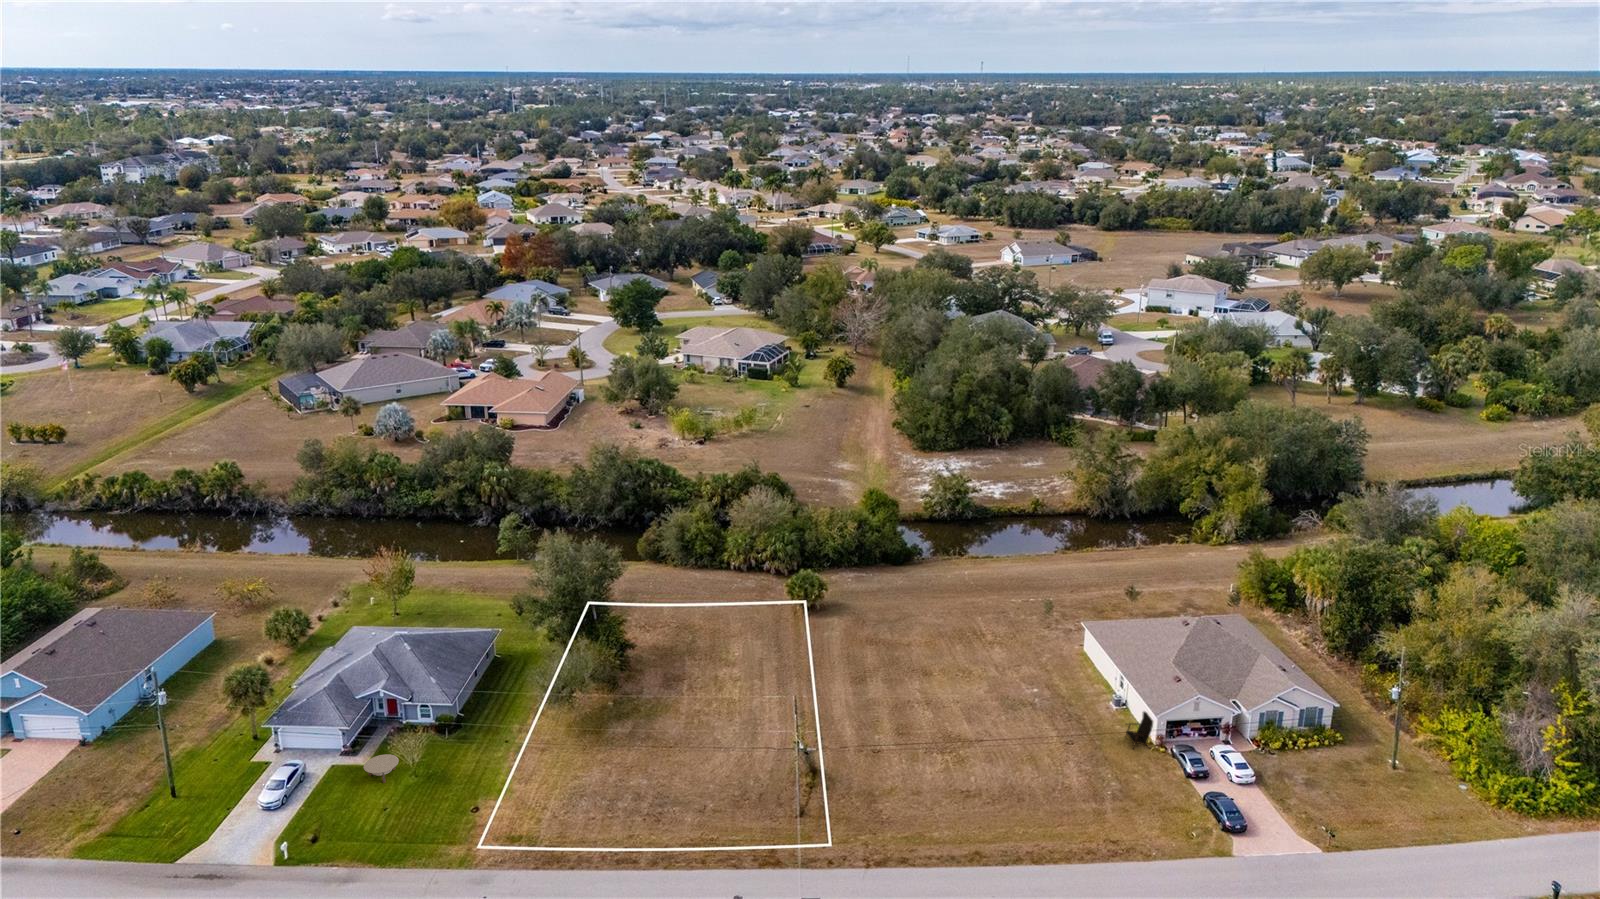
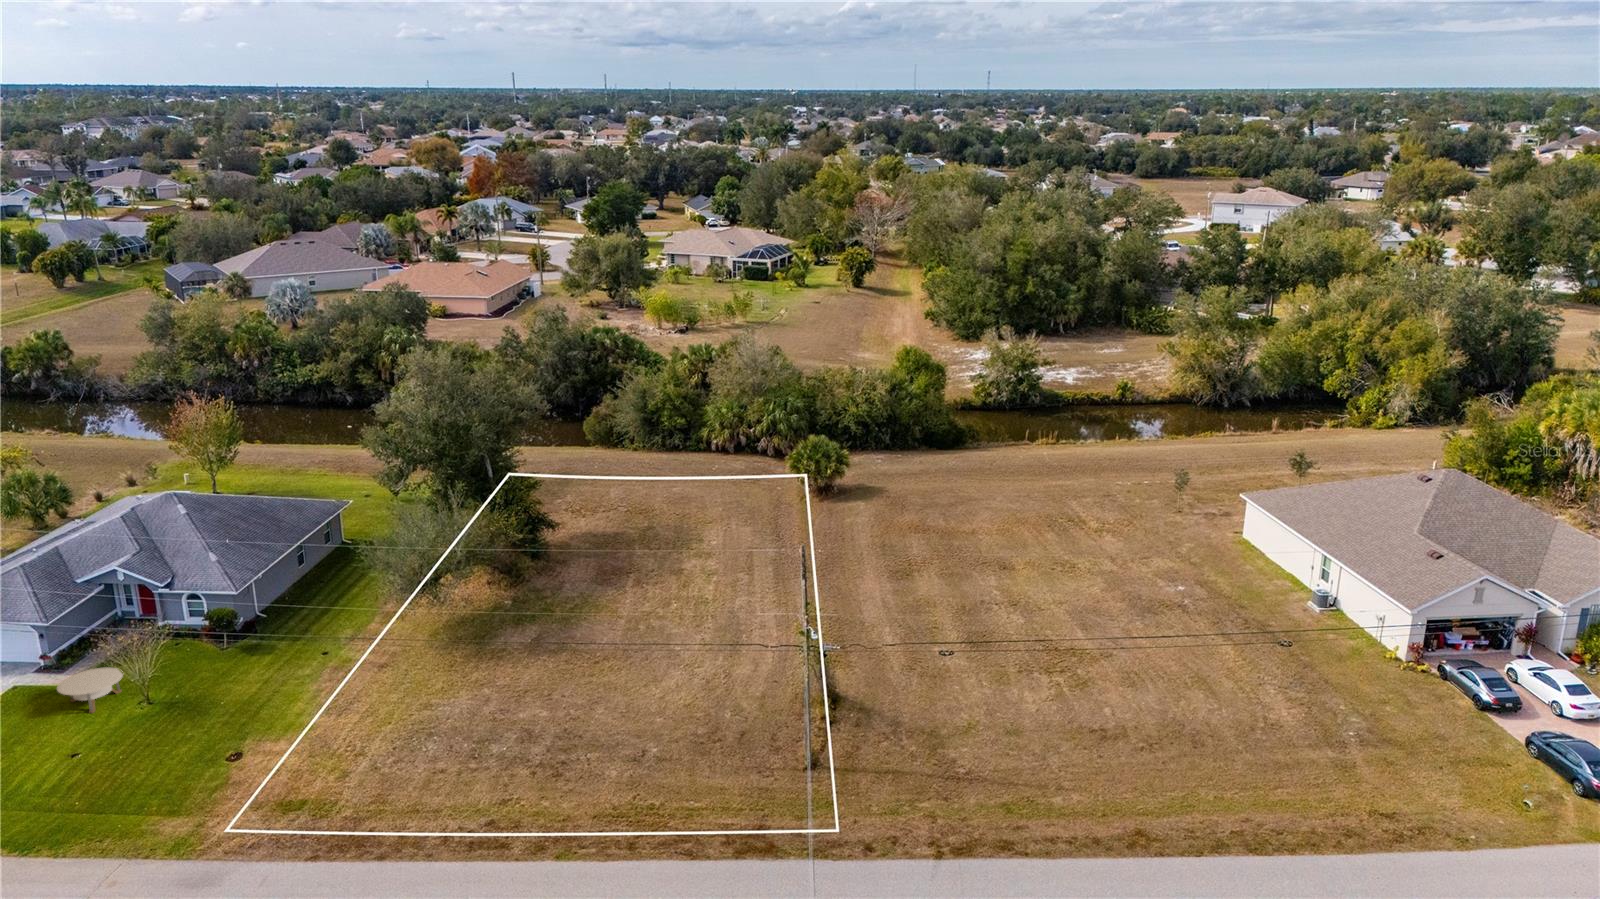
lounge chair: present [1126,712,1153,748] -> none [1349,606,1405,669]

